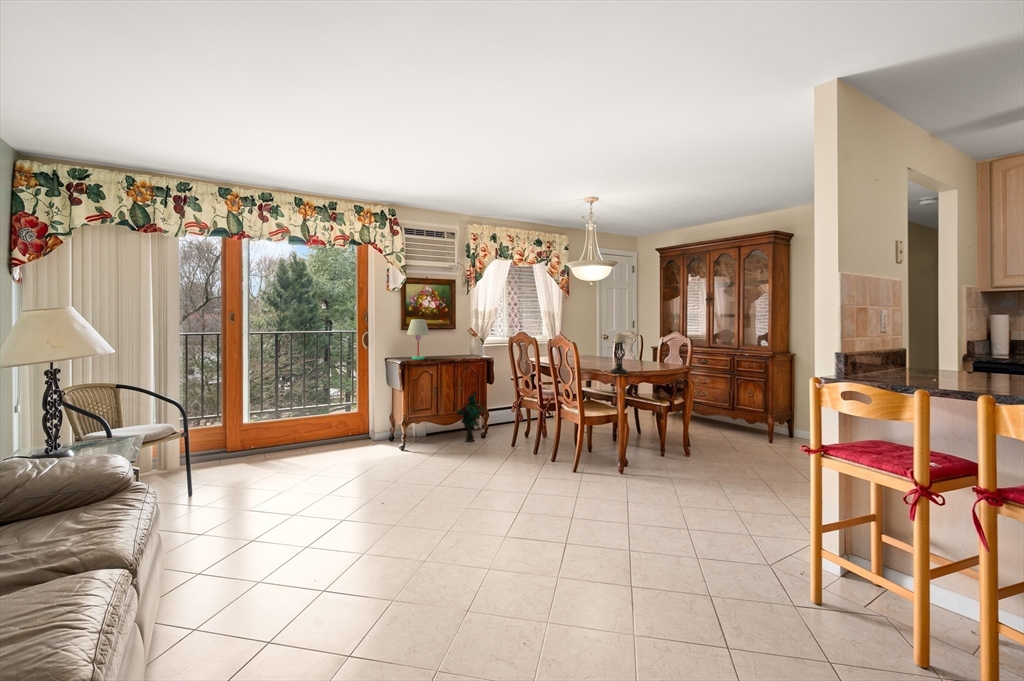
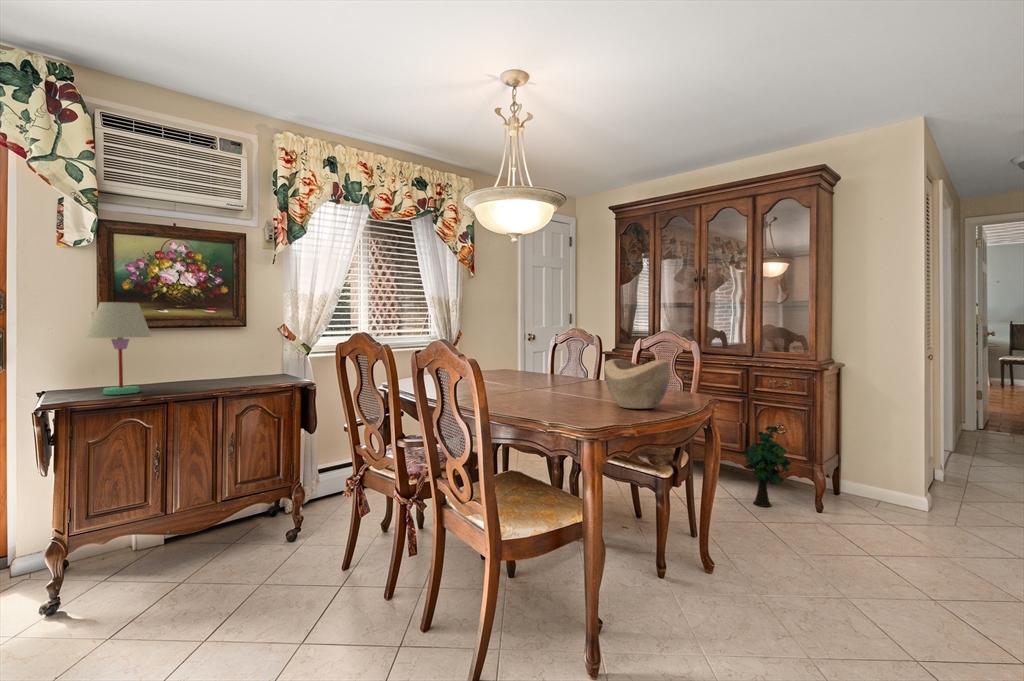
candle holder: present [610,333,628,374] -> none [556,317,599,419]
decorative bowl: none [633,350,662,372] -> present [604,359,670,409]
decorative plant: present [457,392,483,442] -> present [739,426,791,507]

